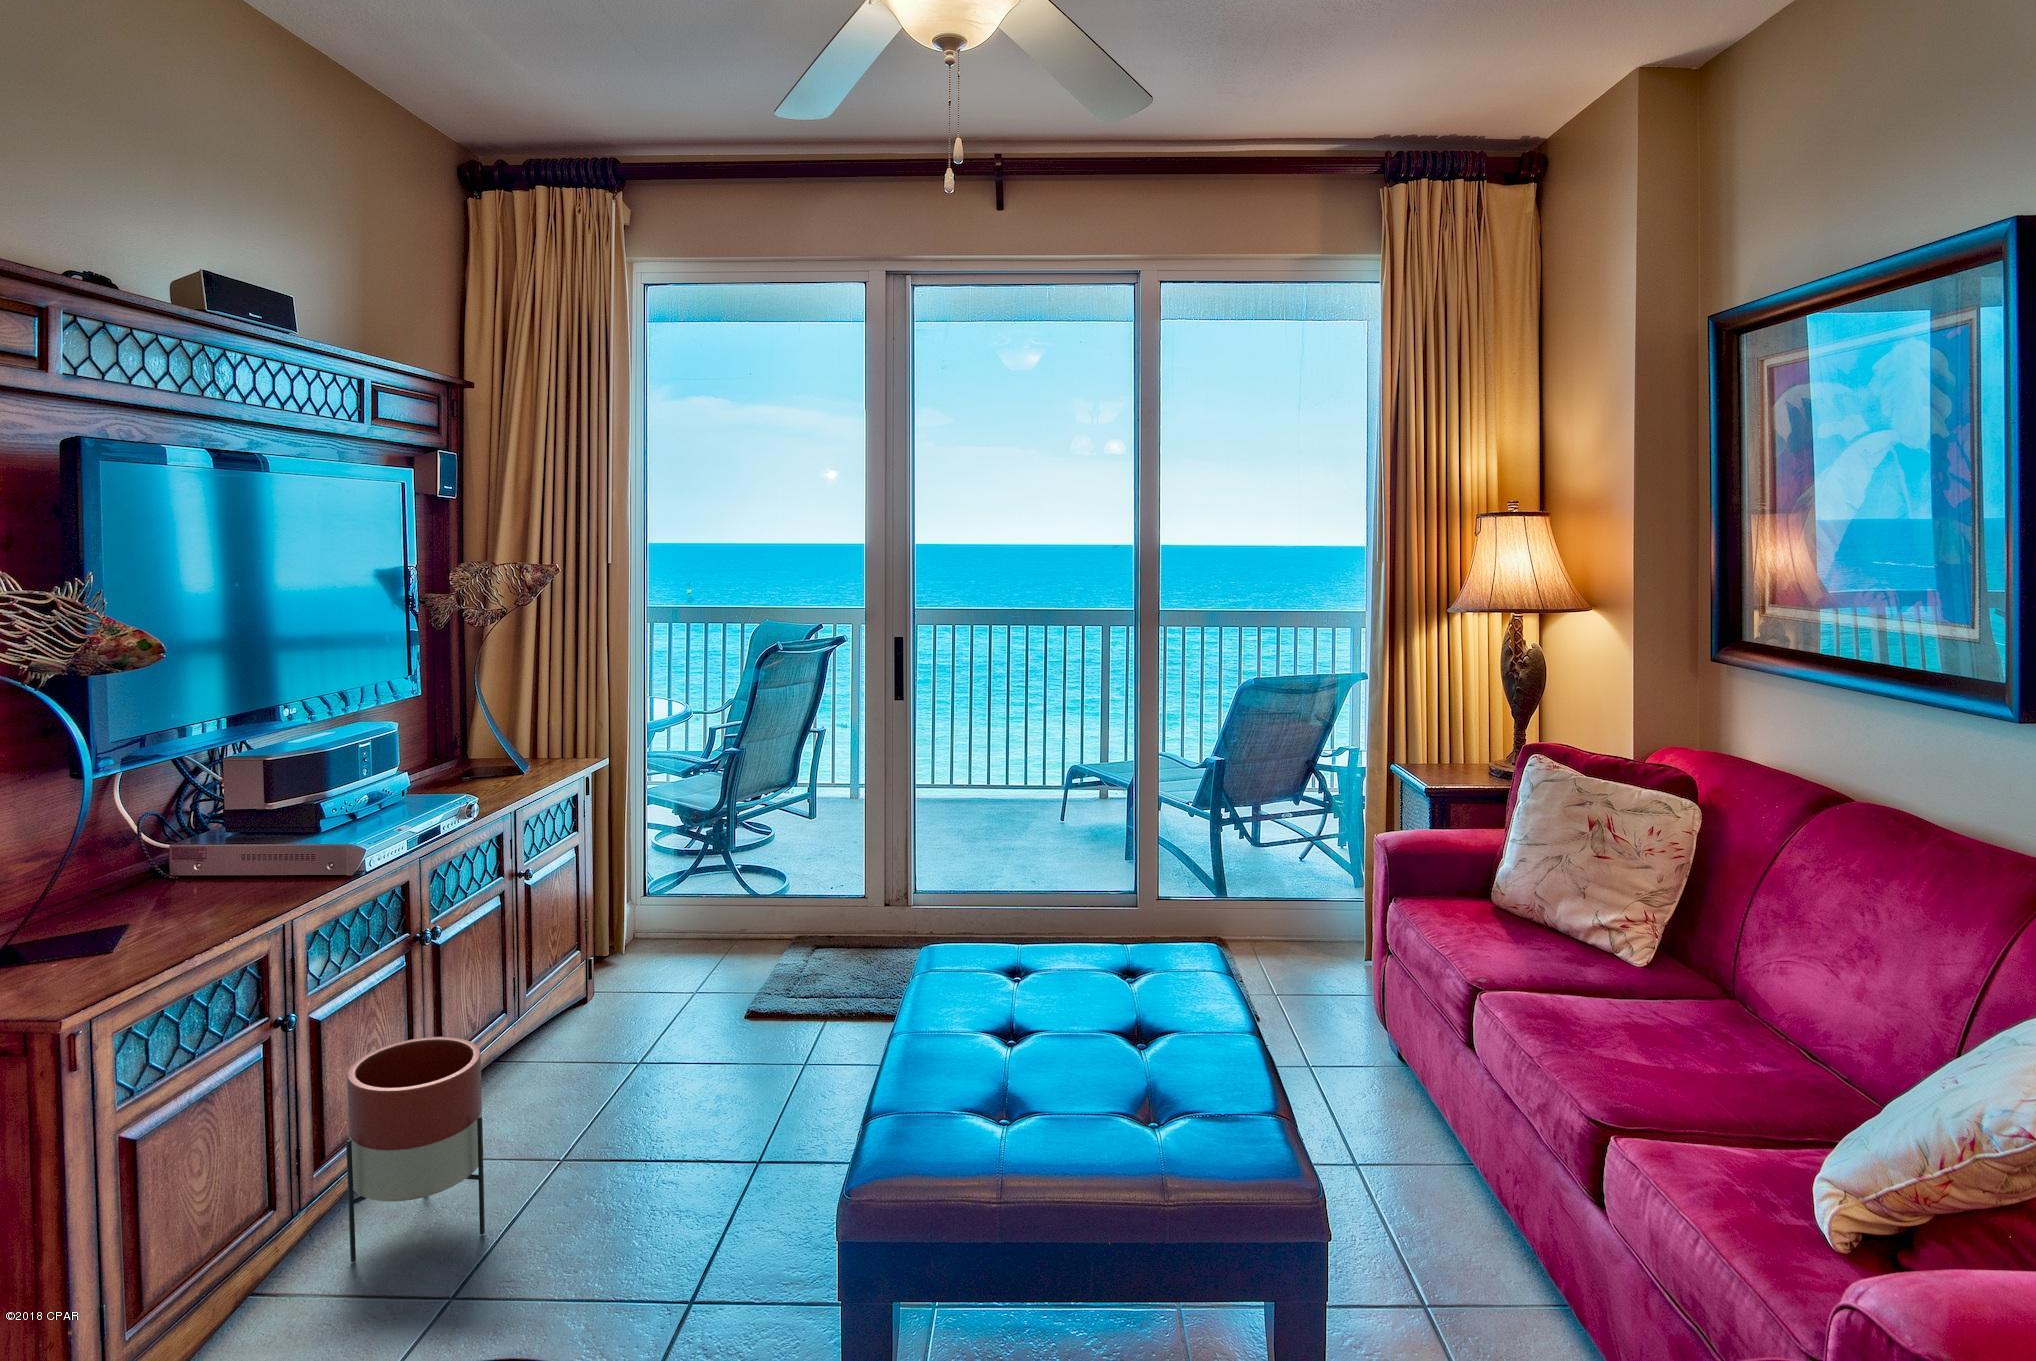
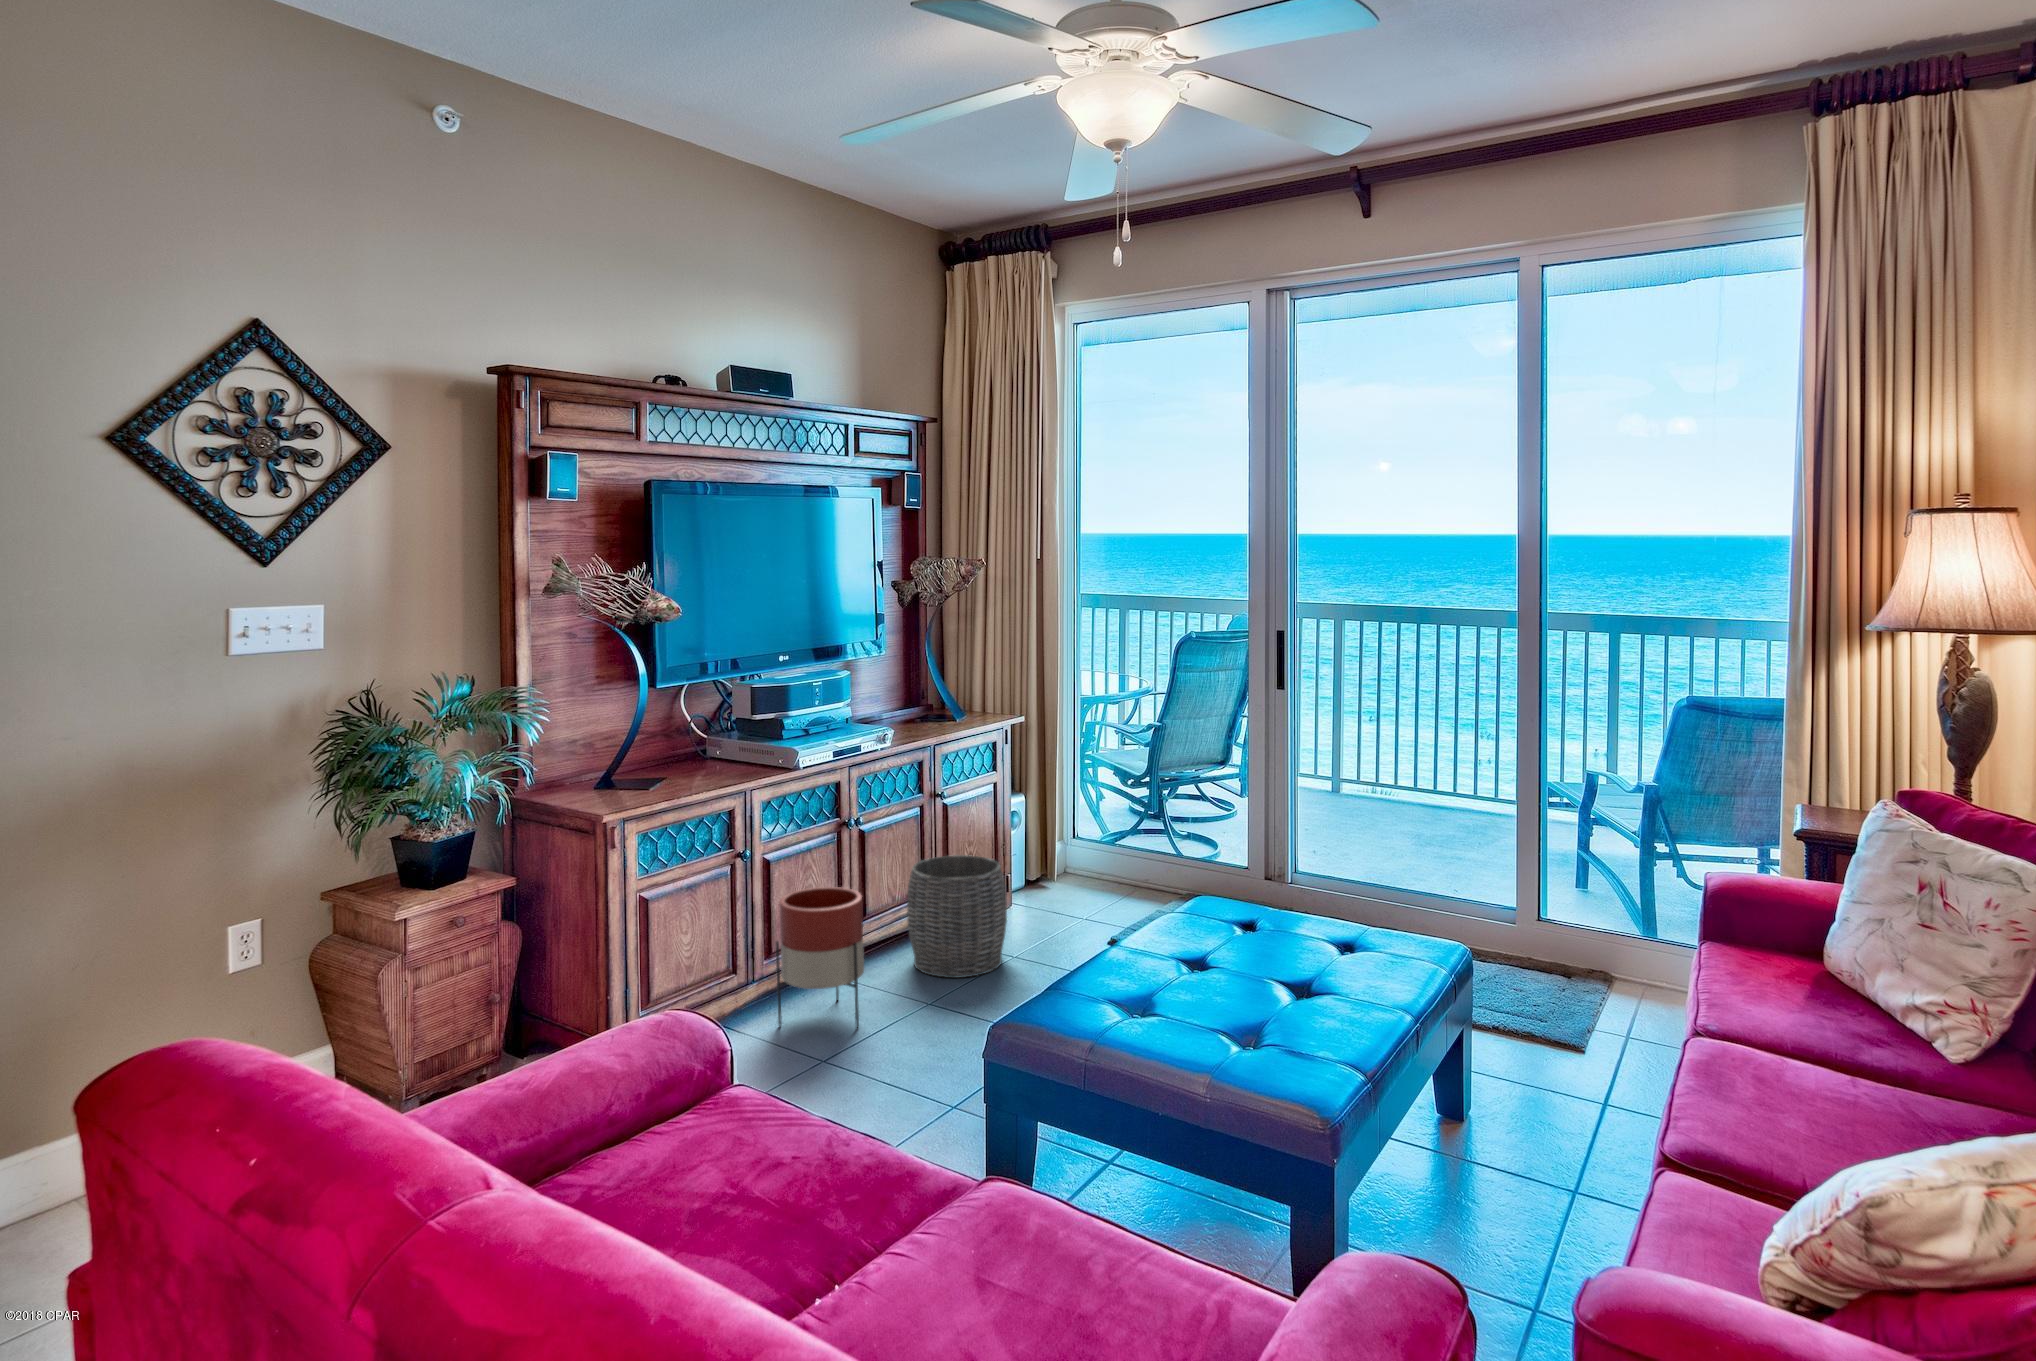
woven basket: none [500,950,638,1120] -> present [907,855,1007,978]

